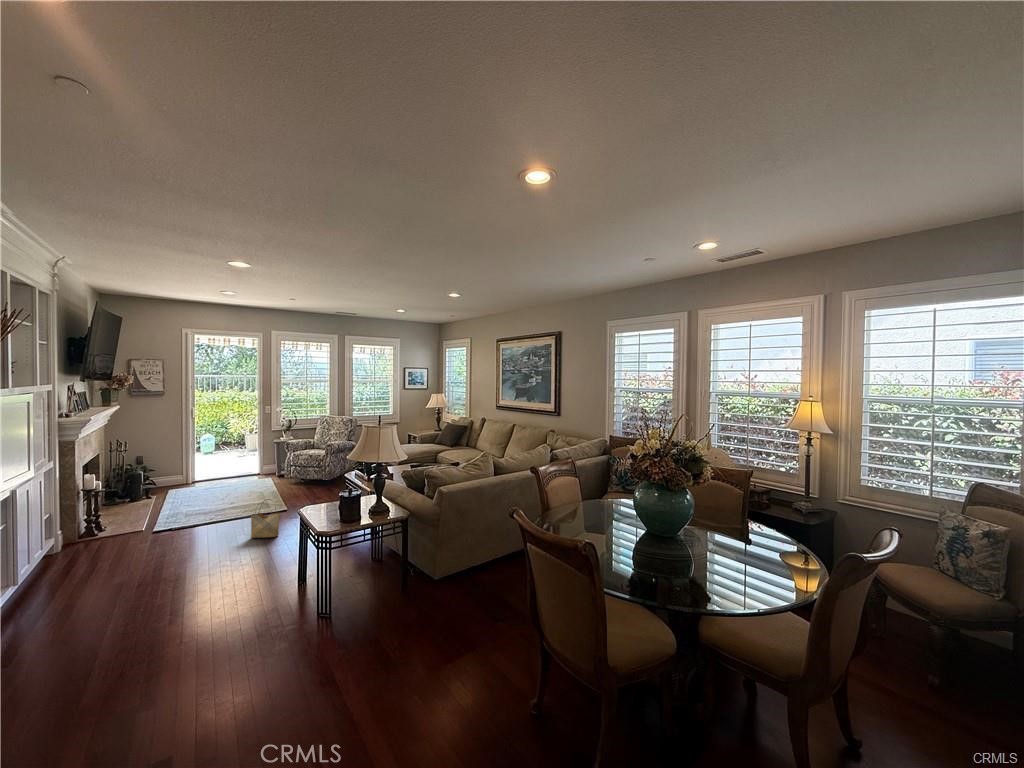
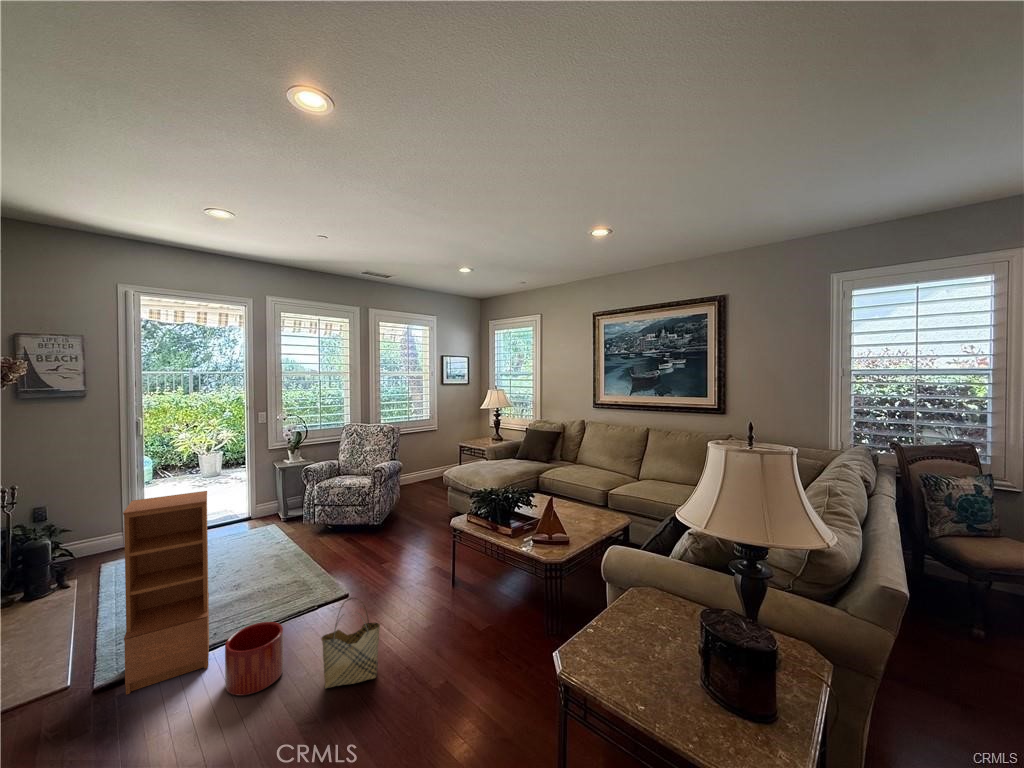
bookcase: none [168,445,210,533] -> present [123,491,209,695]
planter: none [209,509,238,537] -> present [225,622,284,696]

